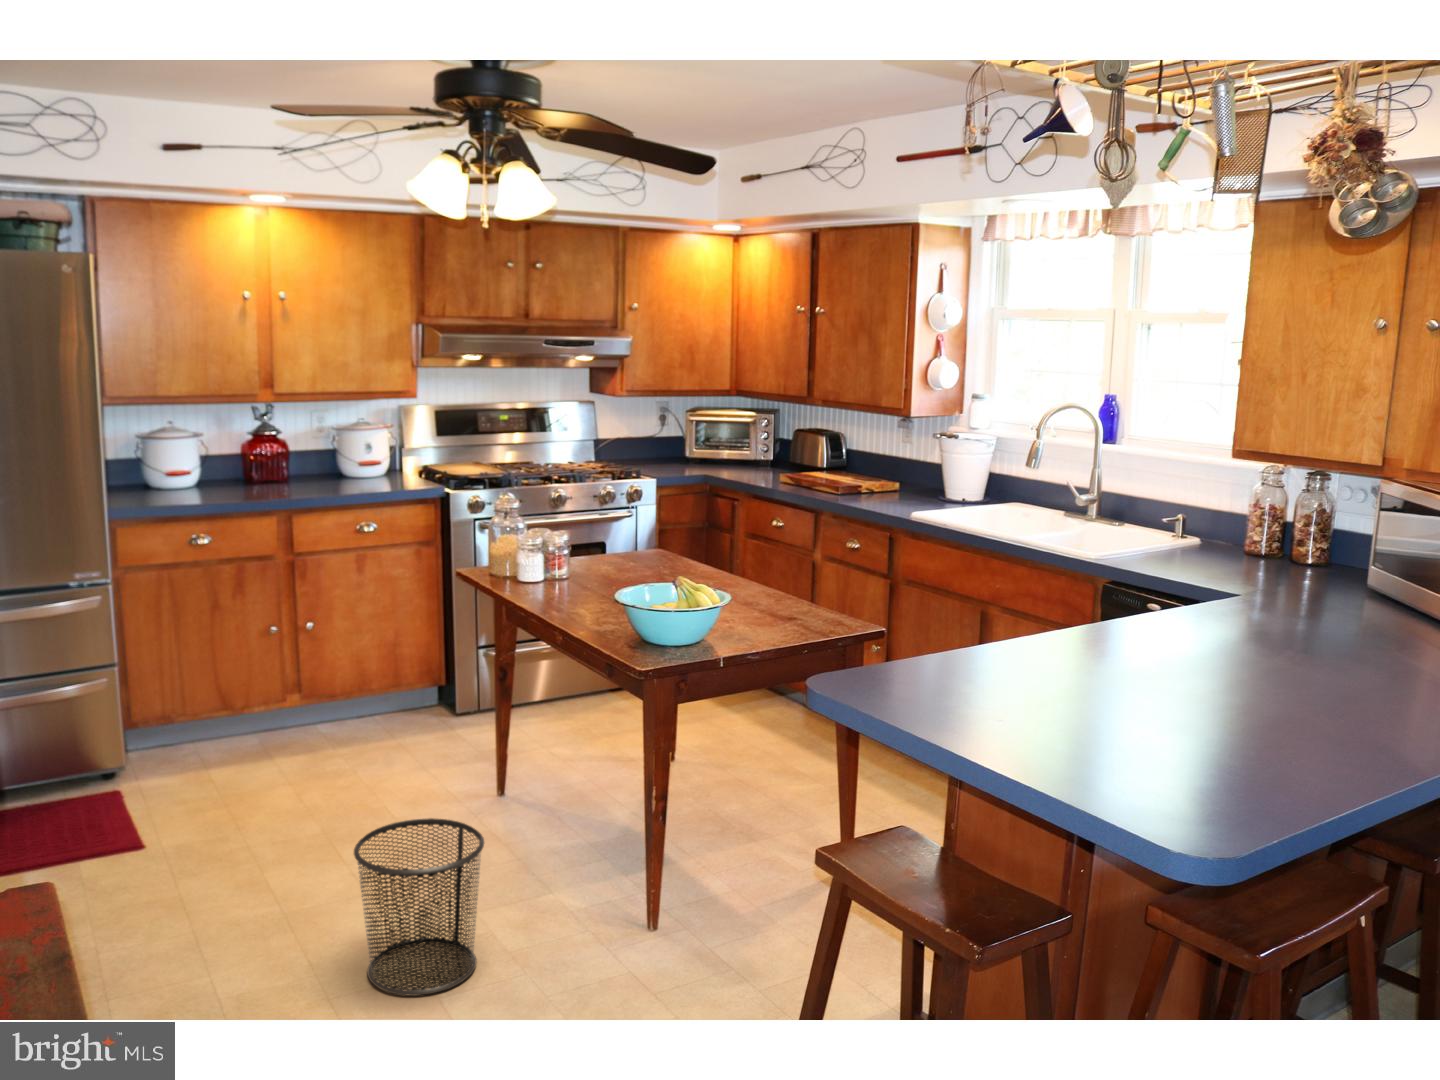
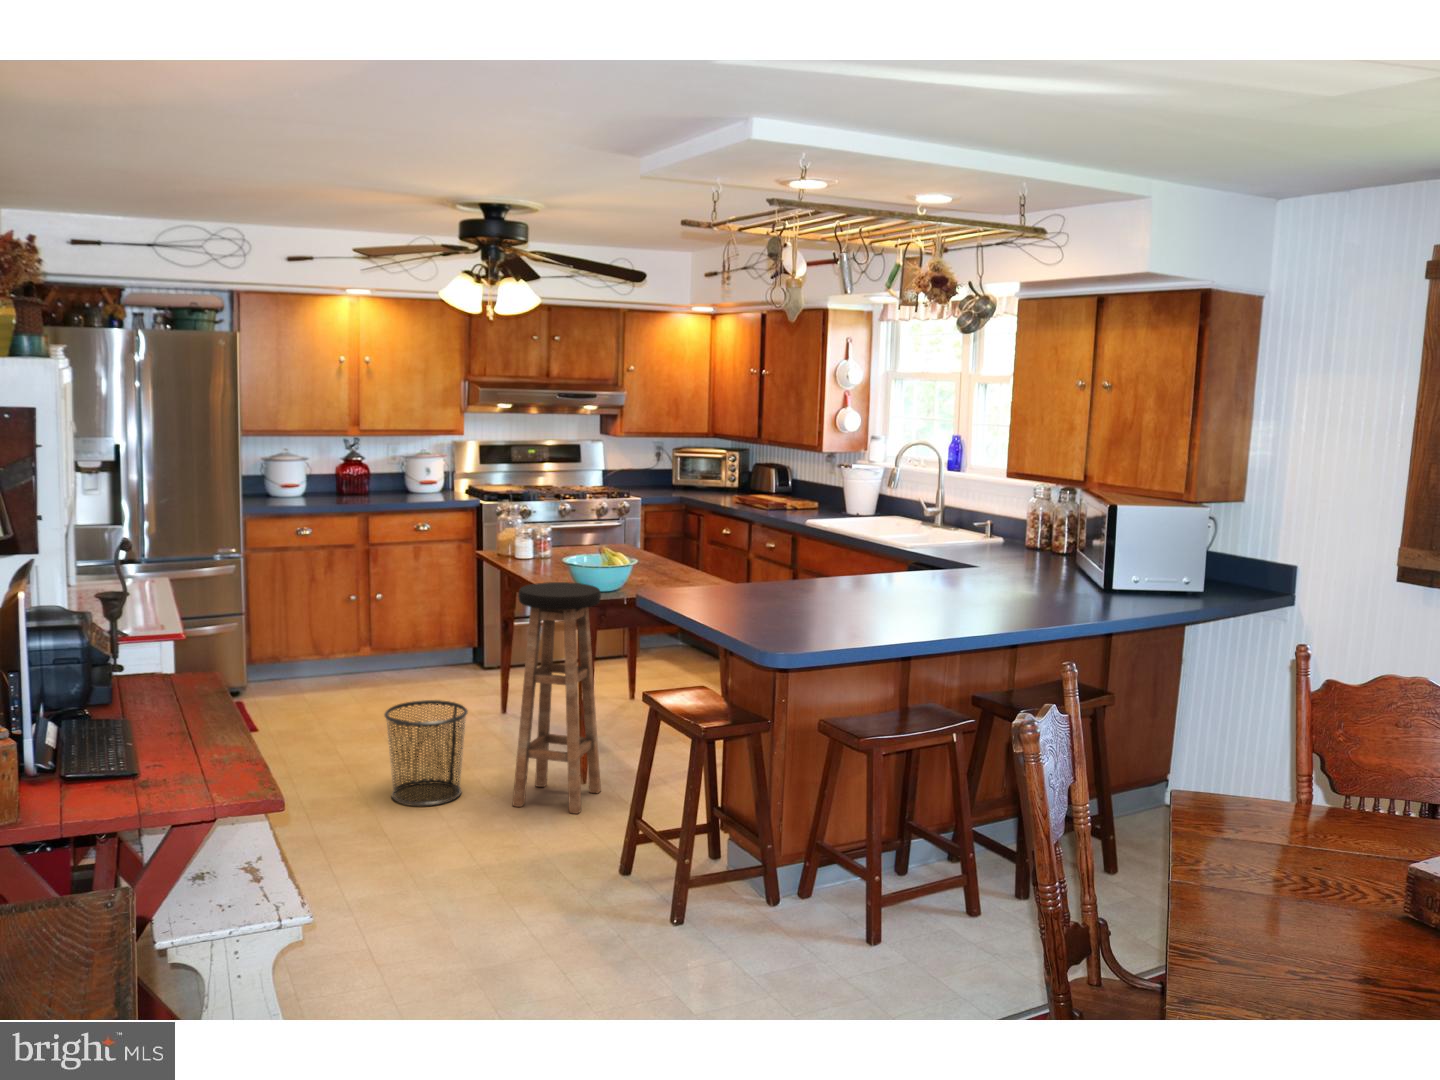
bar stool: none [561,635,693,998] -> present [512,582,601,814]

